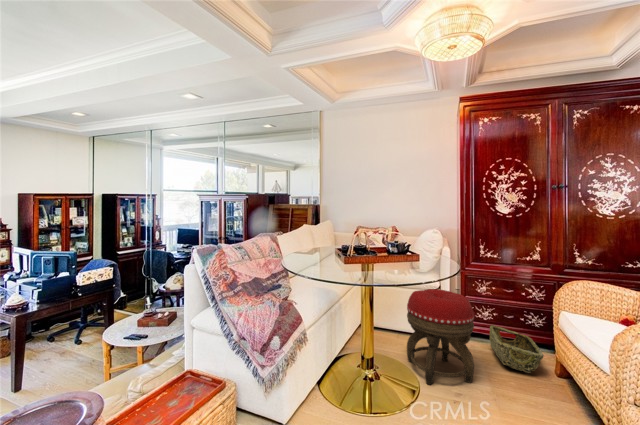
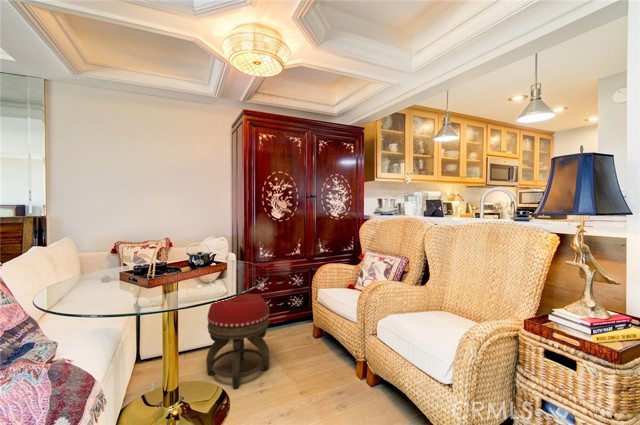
woven basket: present [490,325,544,373] -> none [270,313,310,344]

